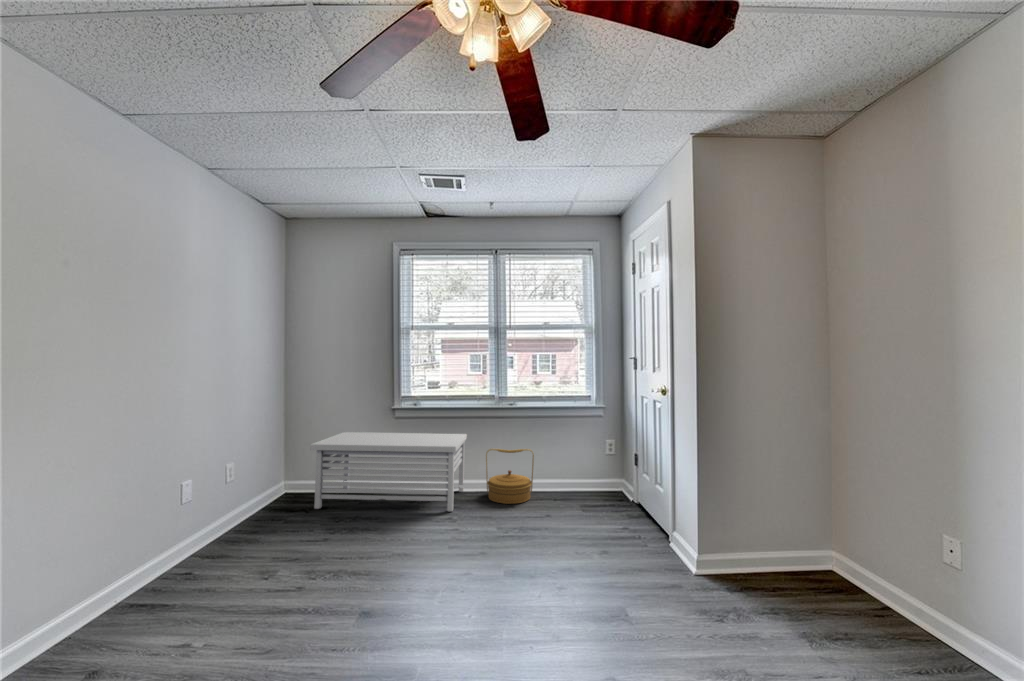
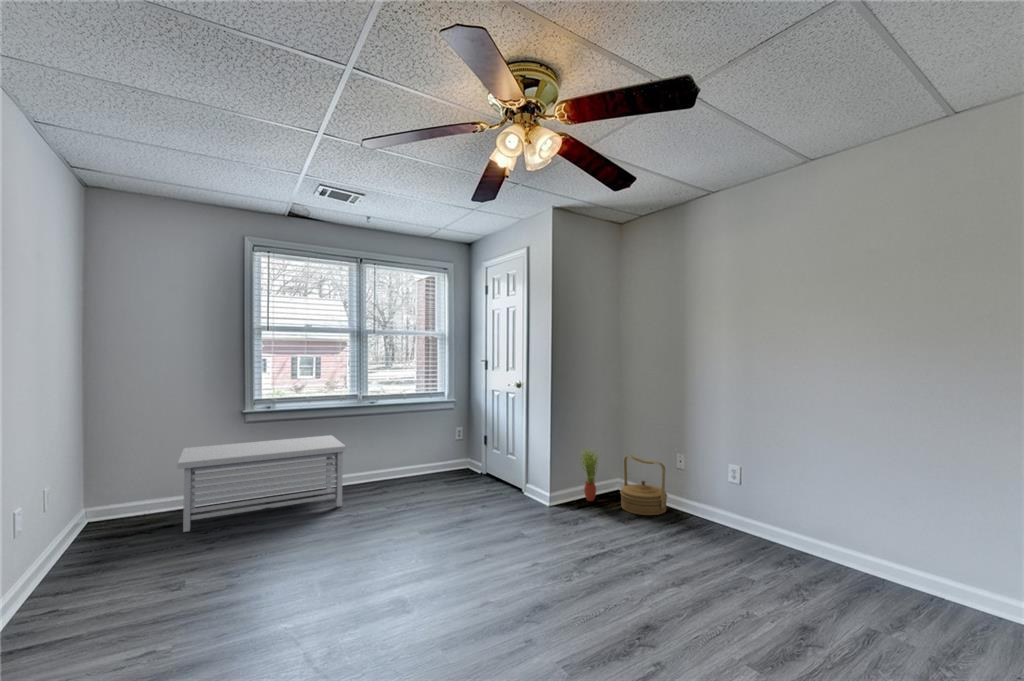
woven basket: present [486,449,534,504] -> present [620,455,667,515]
potted plant: none [751,492,794,584] -> present [581,448,601,501]

